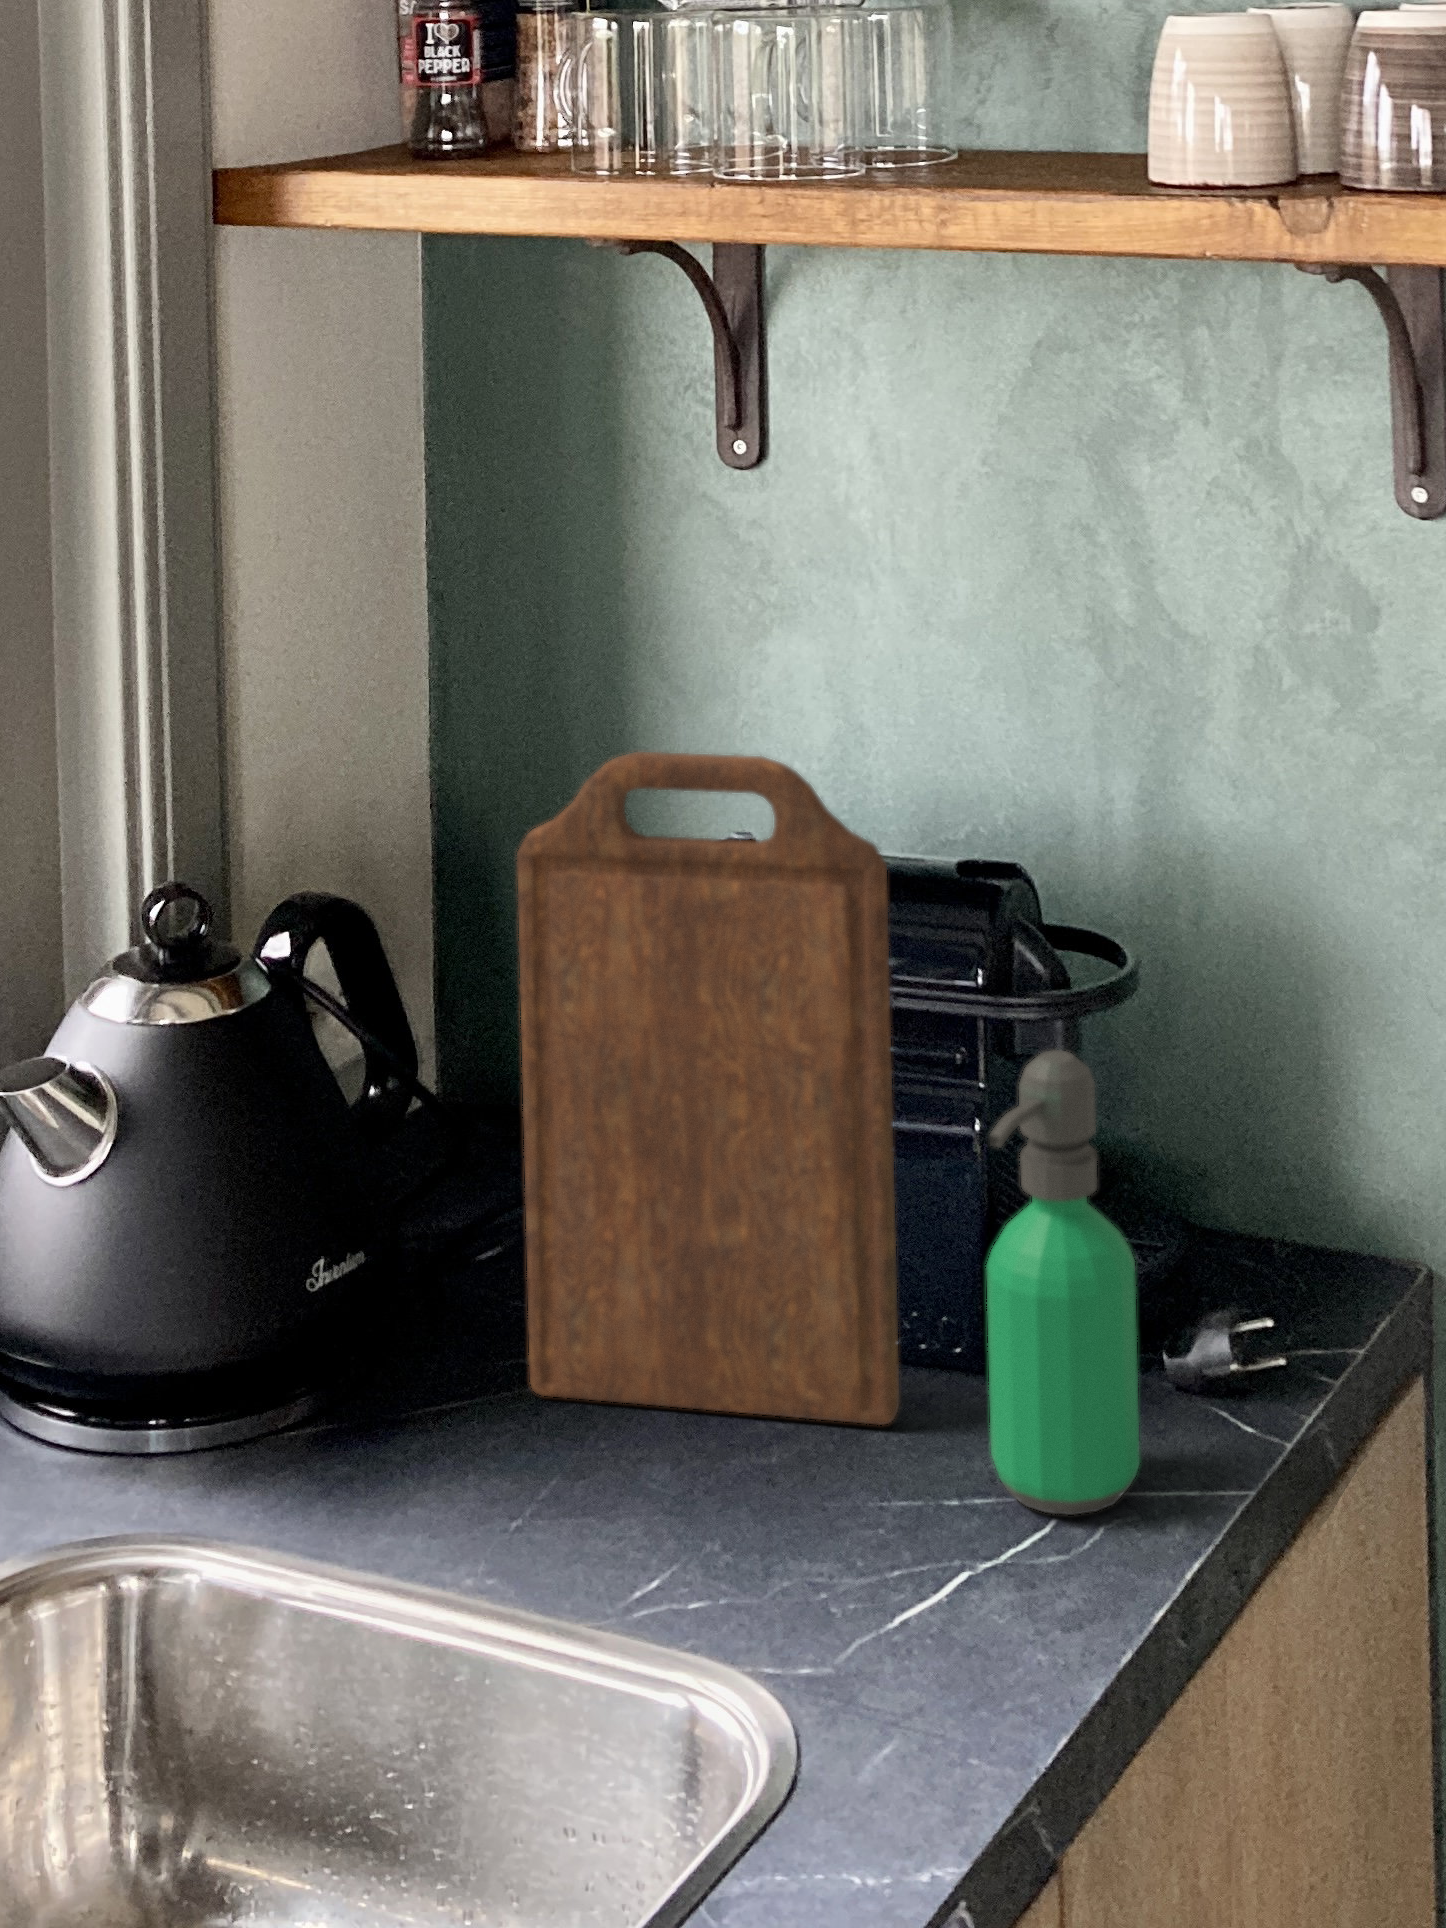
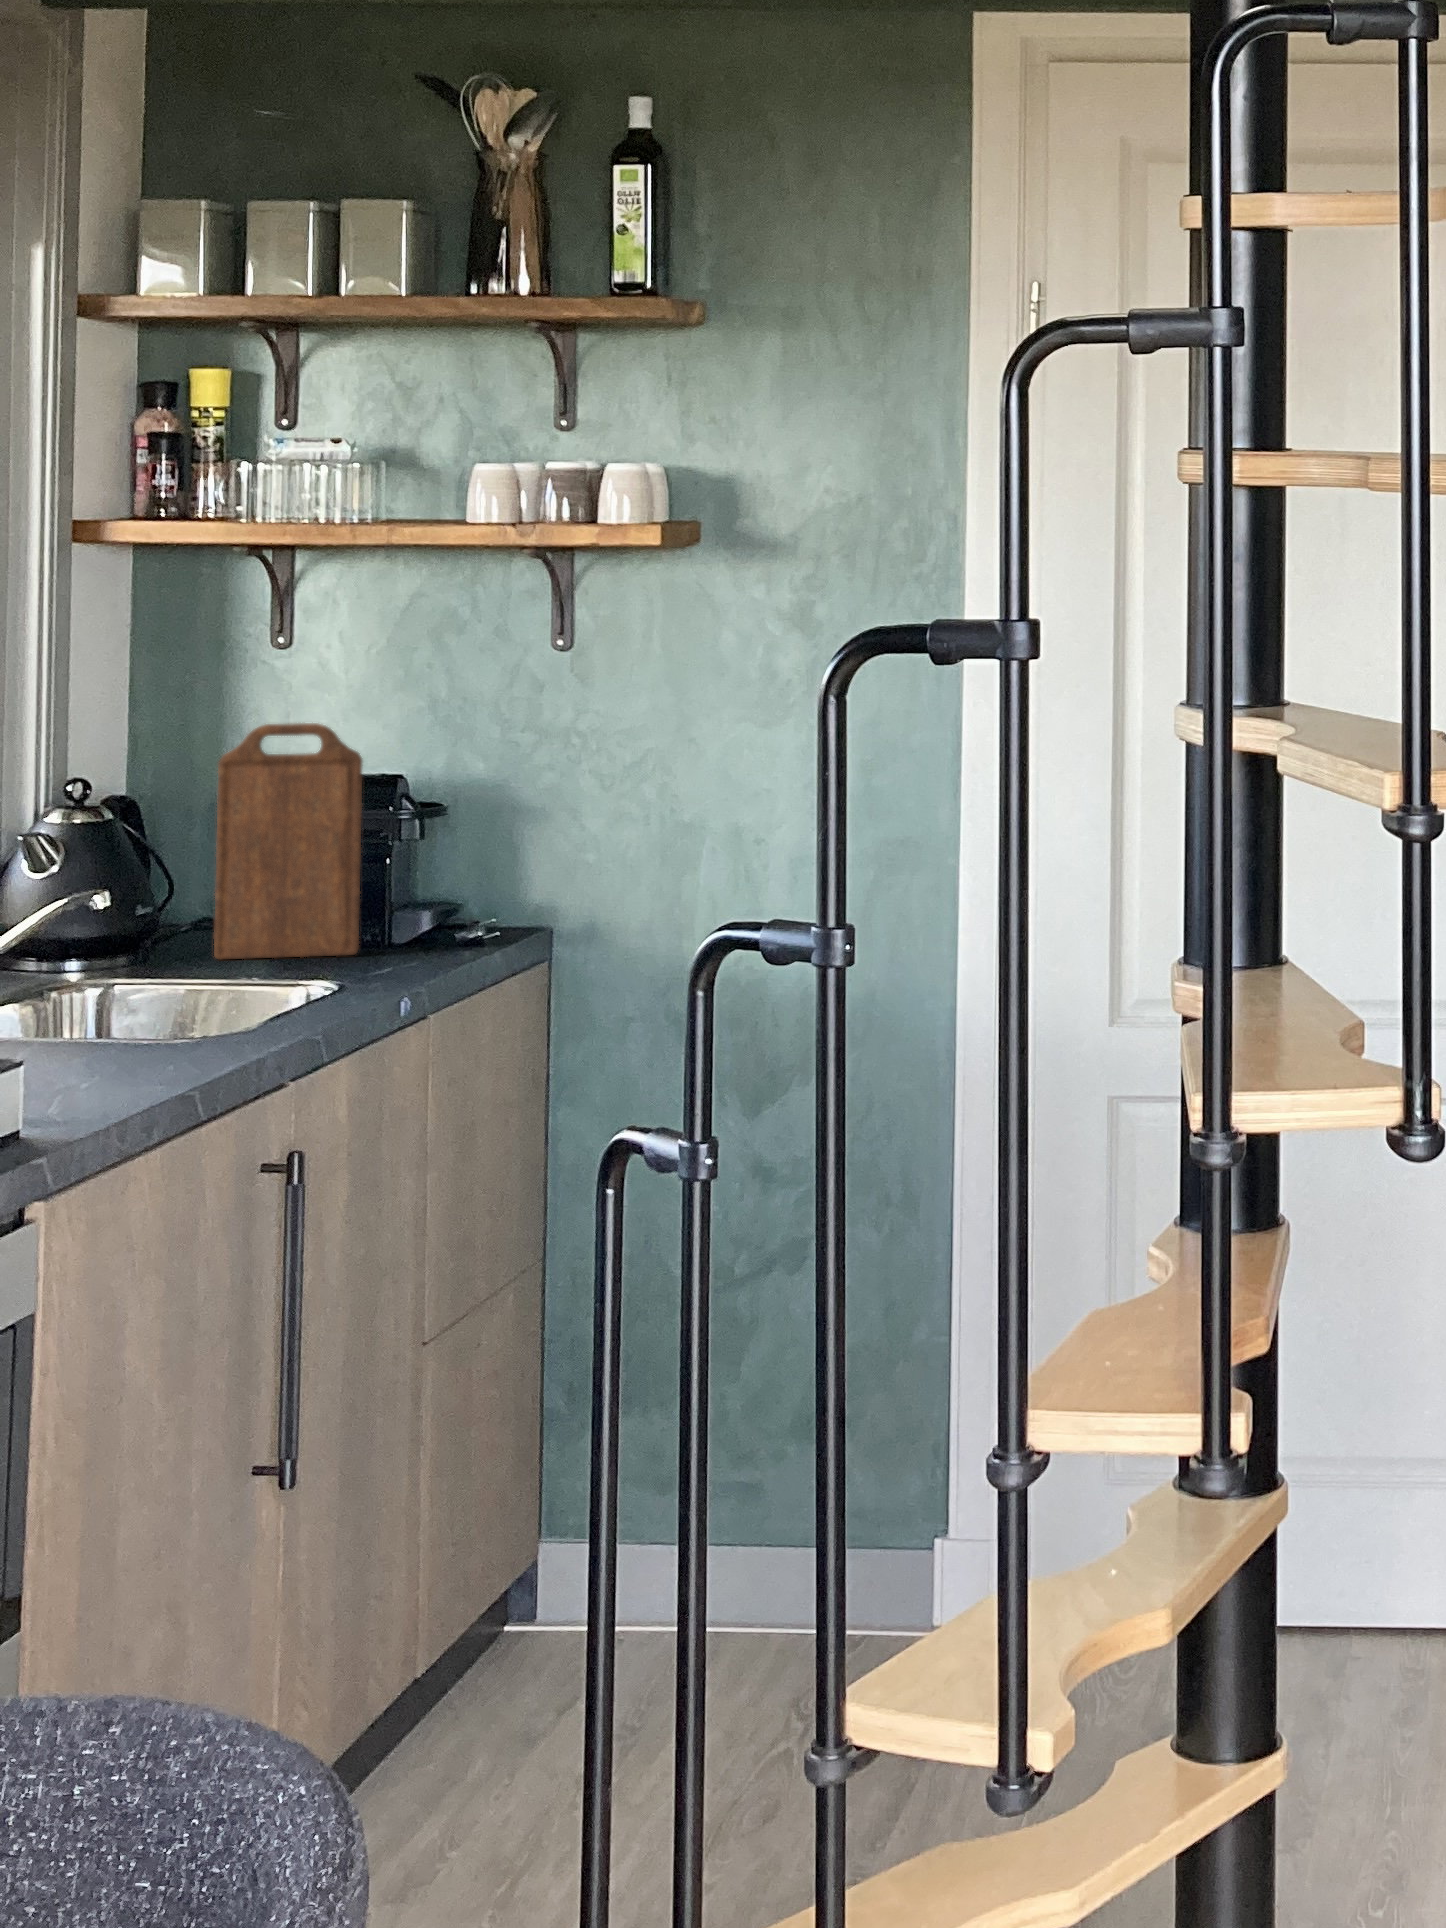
soap dispenser: present [987,1050,1140,1515] -> none [397,812,451,961]

